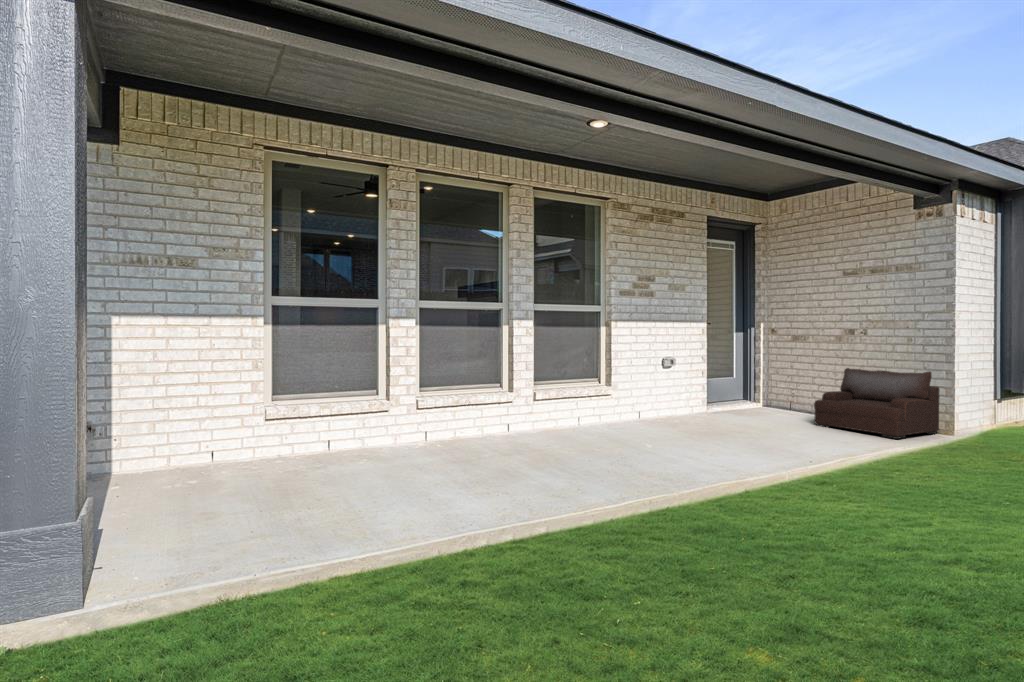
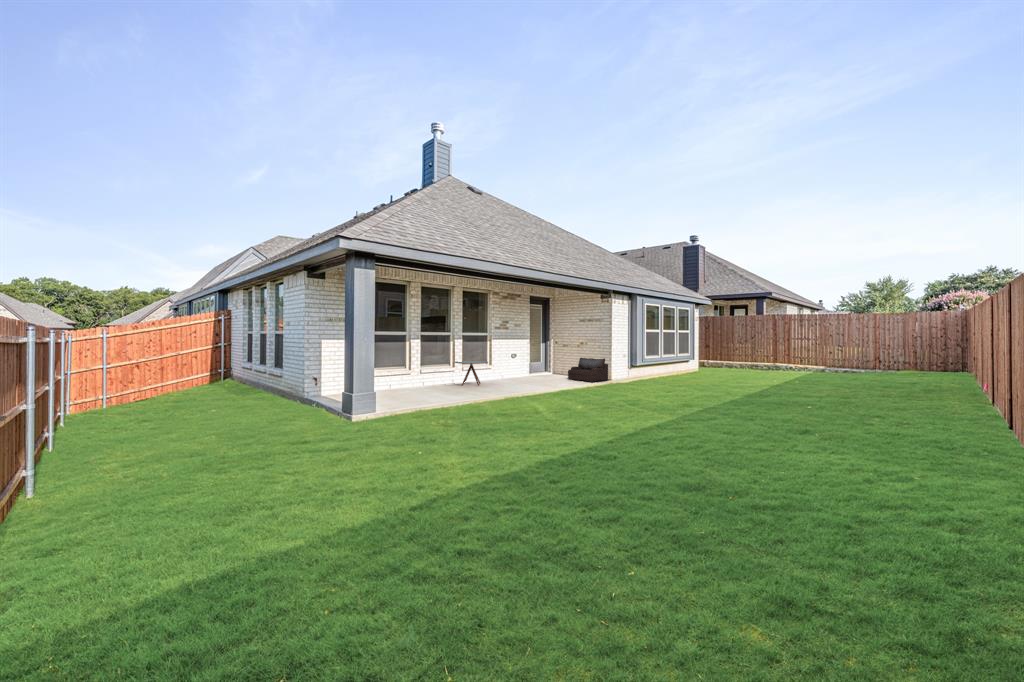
round table: none [508,376,598,445] -> present [454,361,488,386]

